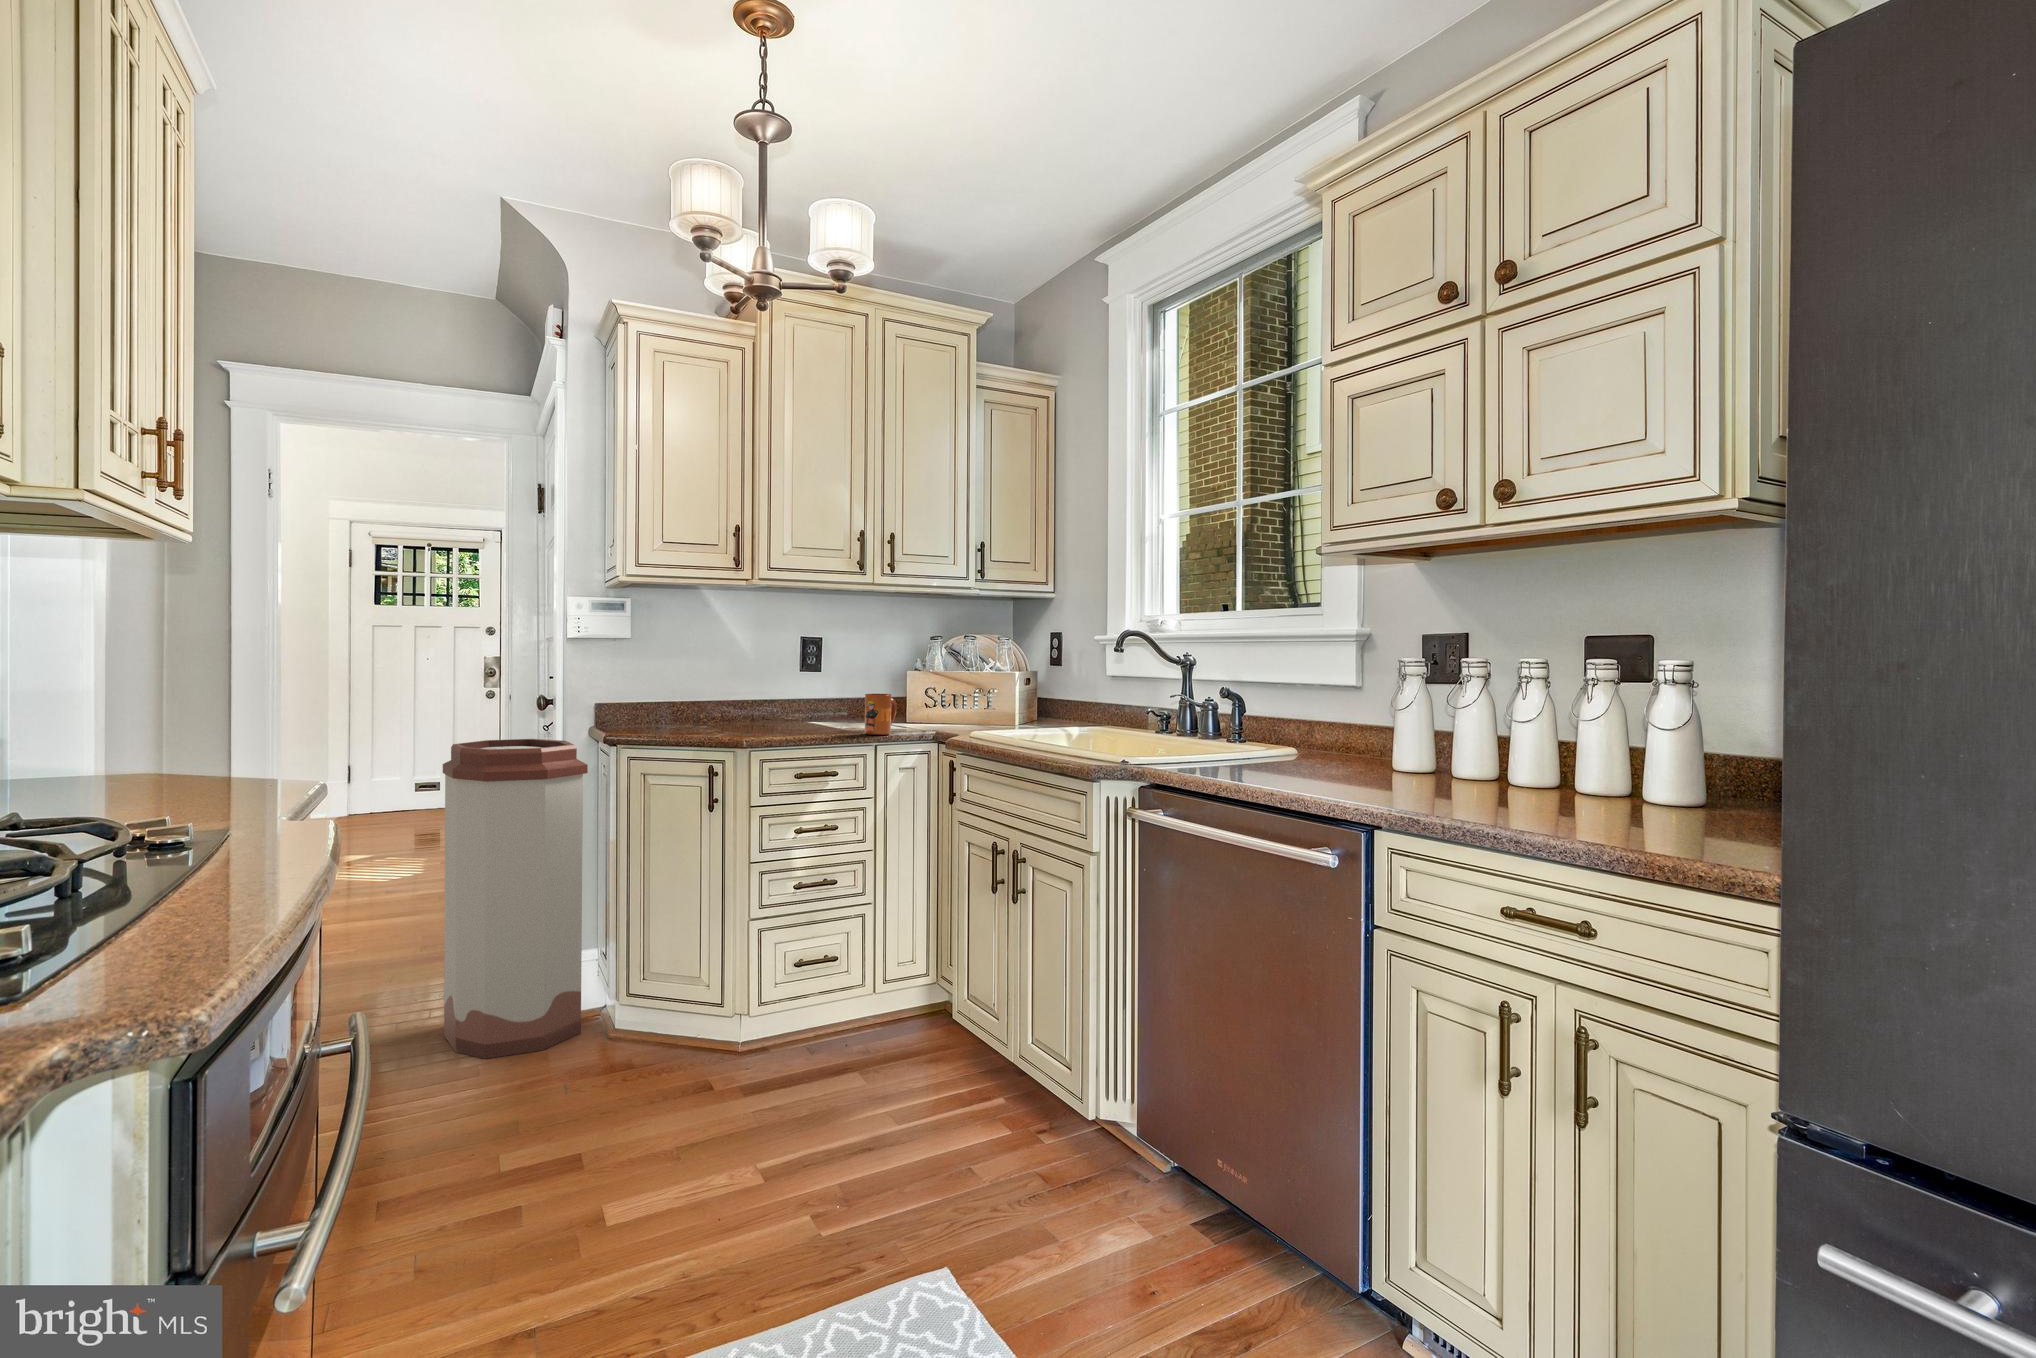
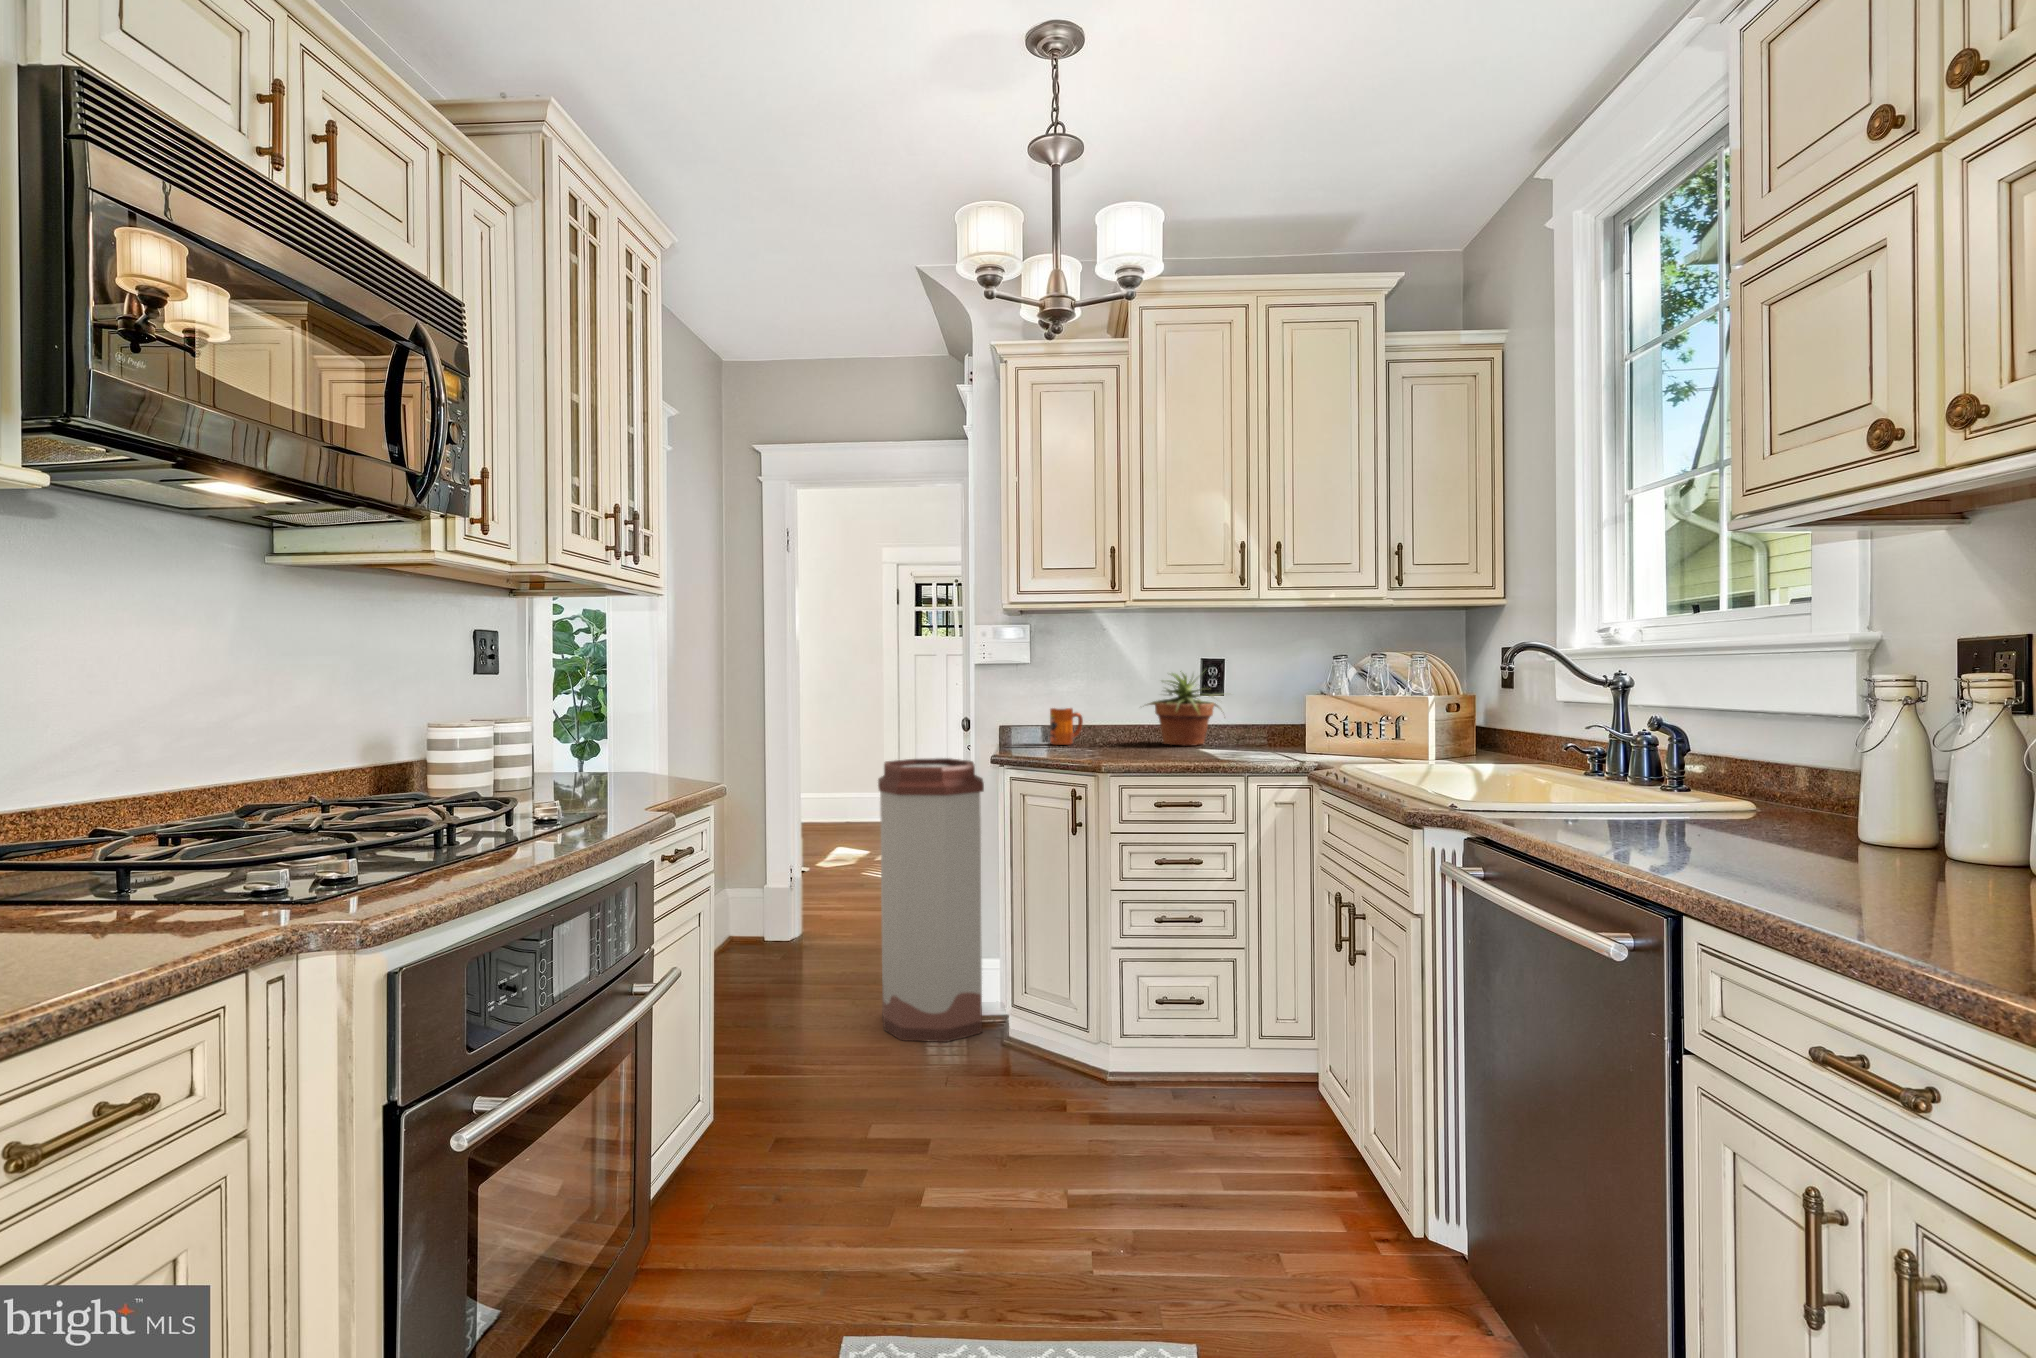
potted plant: none [745,647,835,720] -> present [1148,671,1221,746]
mug: present [865,694,896,735] -> present [1050,708,1083,745]

